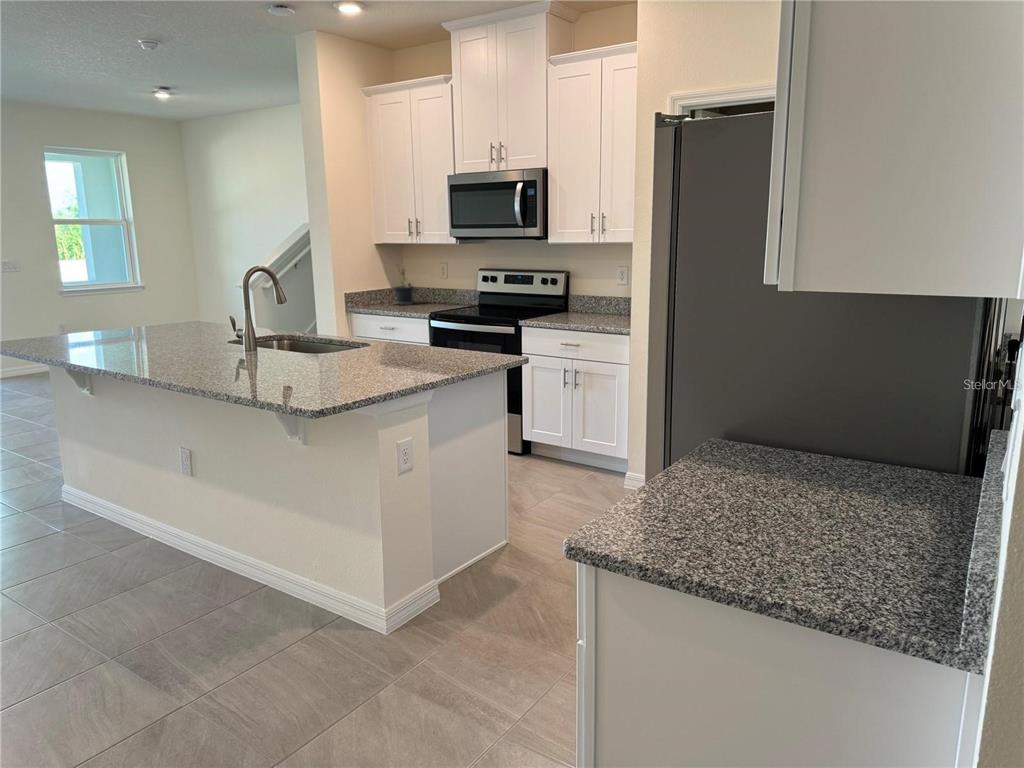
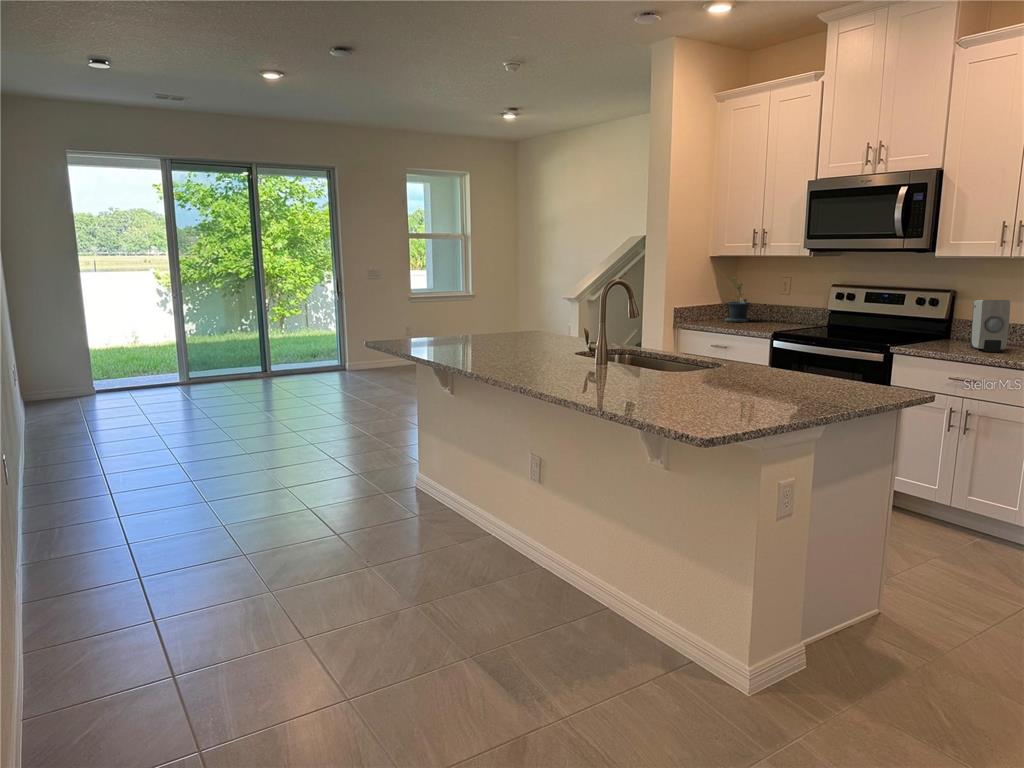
soap dispenser: none [578,278,602,321] -> present [970,300,1010,352]

